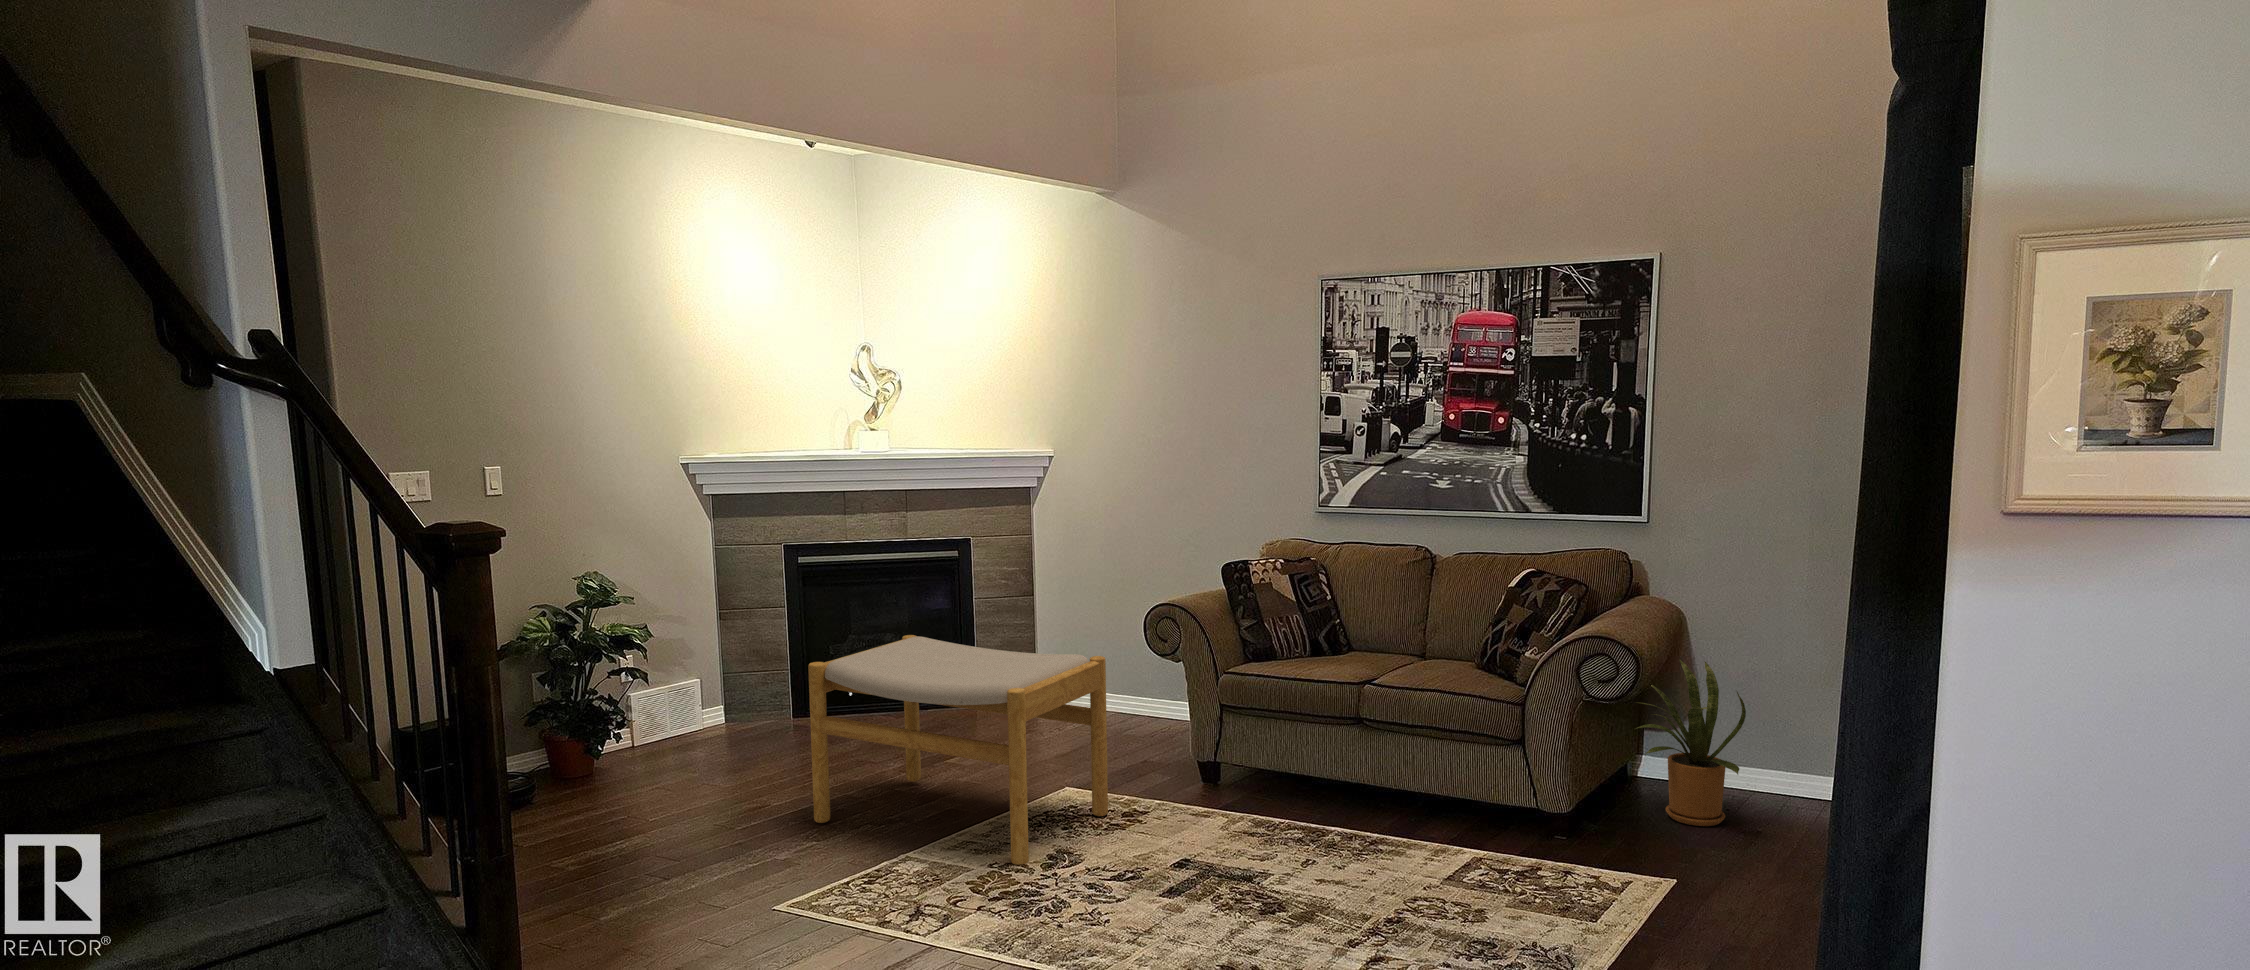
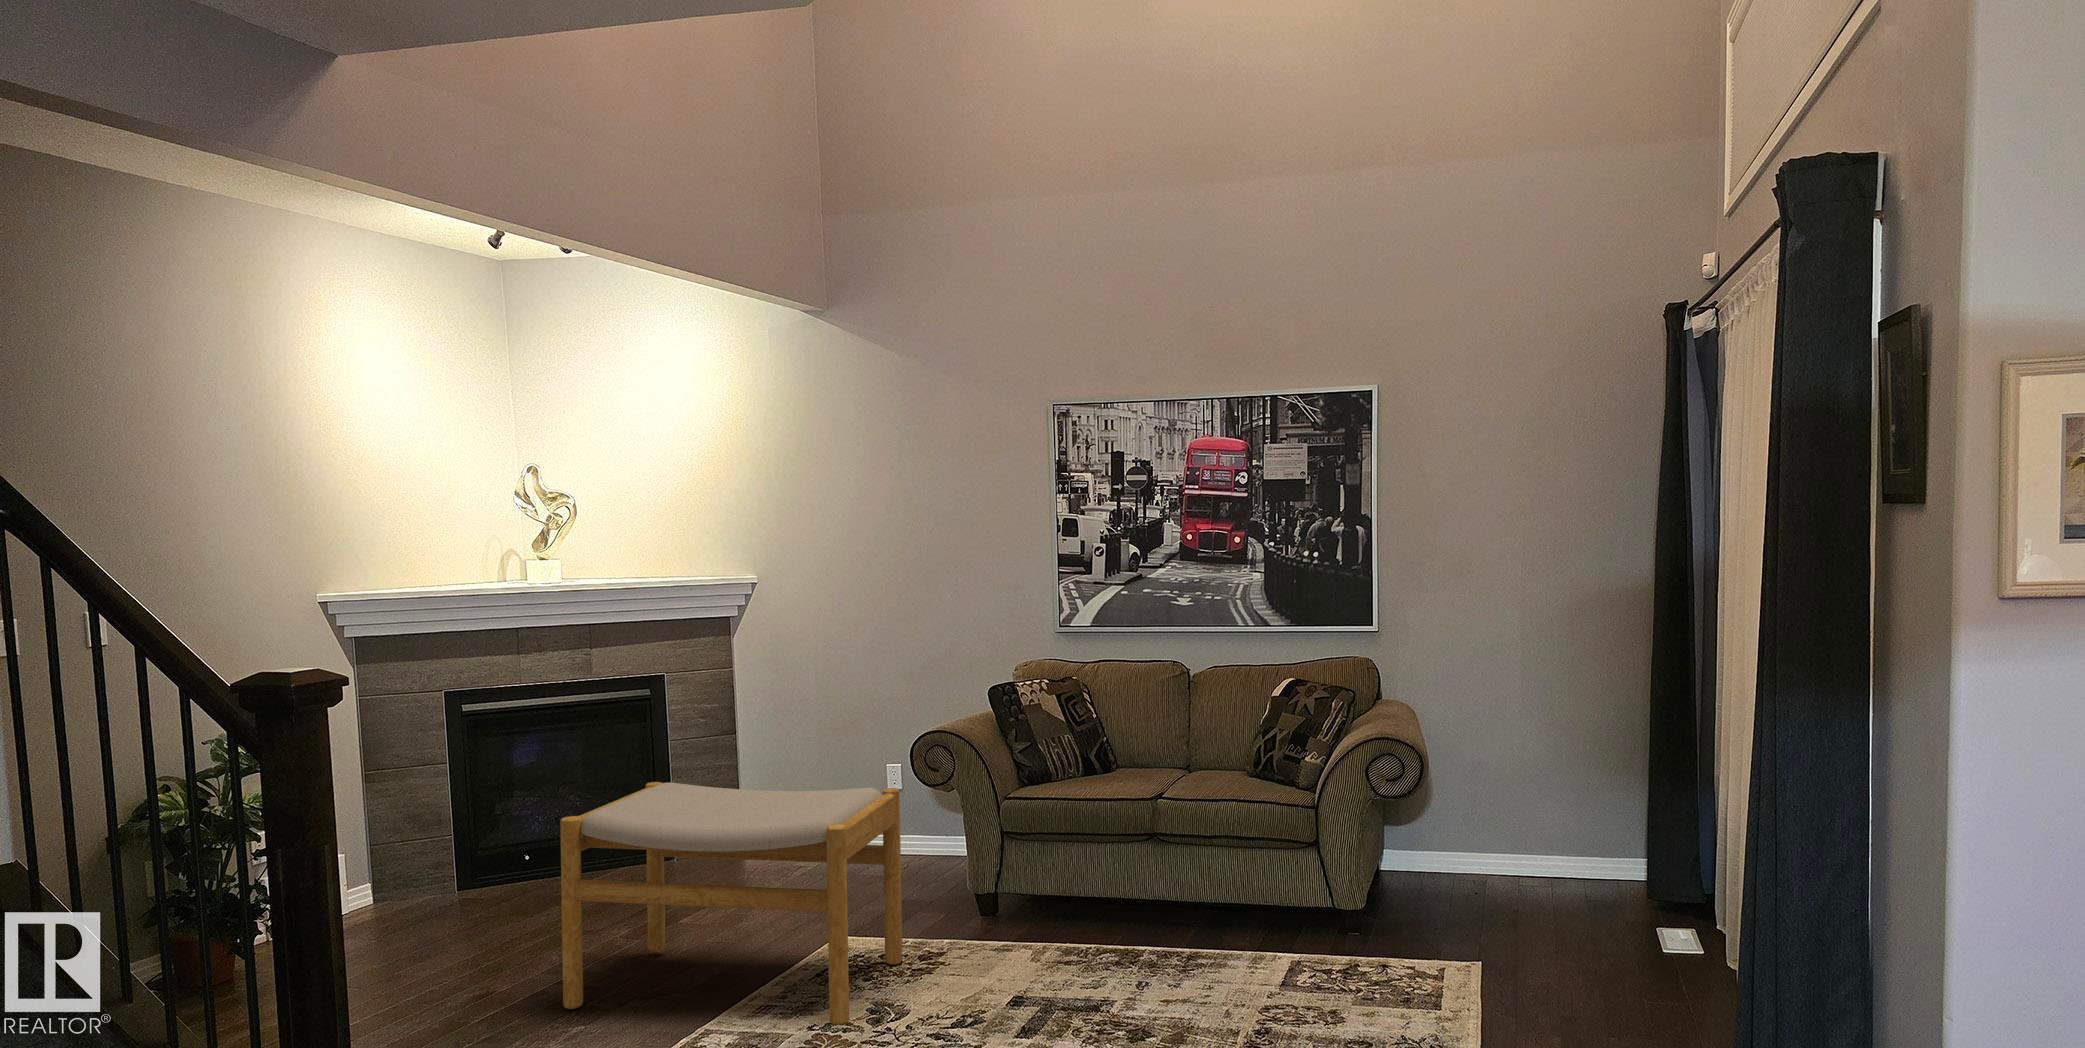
house plant: present [1636,660,1746,826] -> none [1389,755,1495,910]

